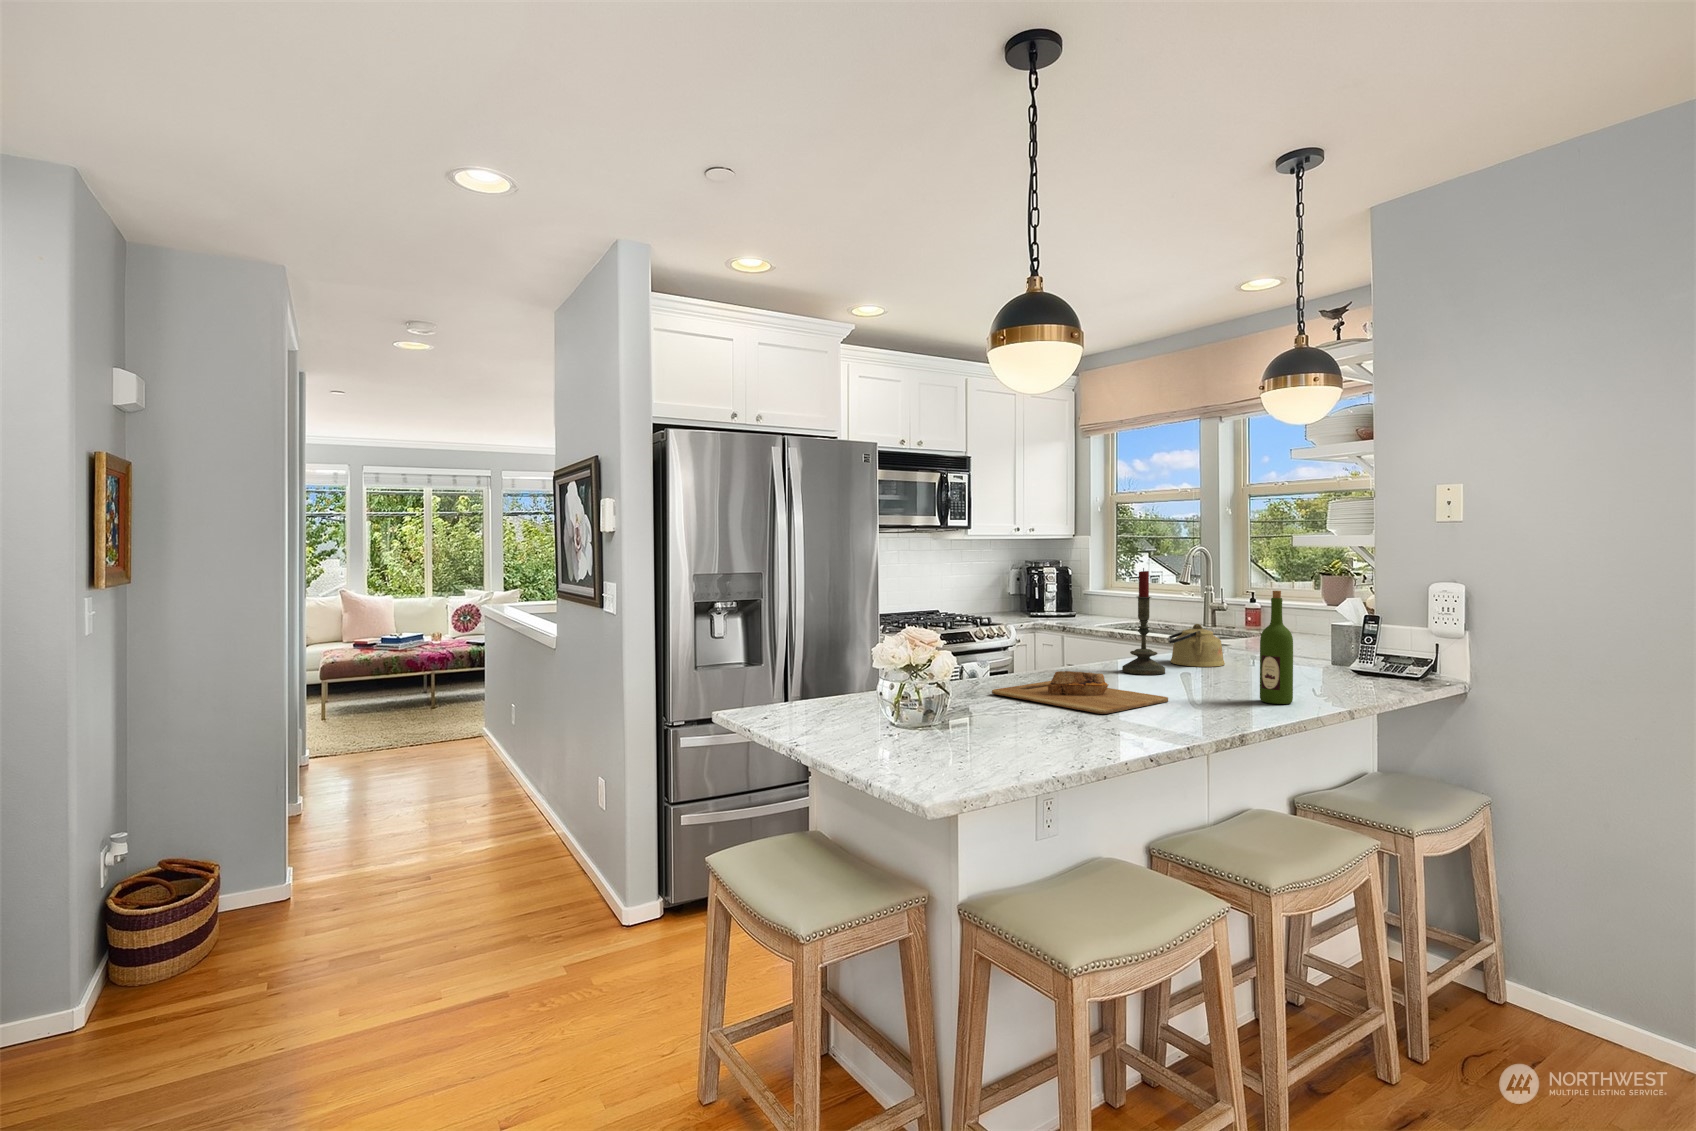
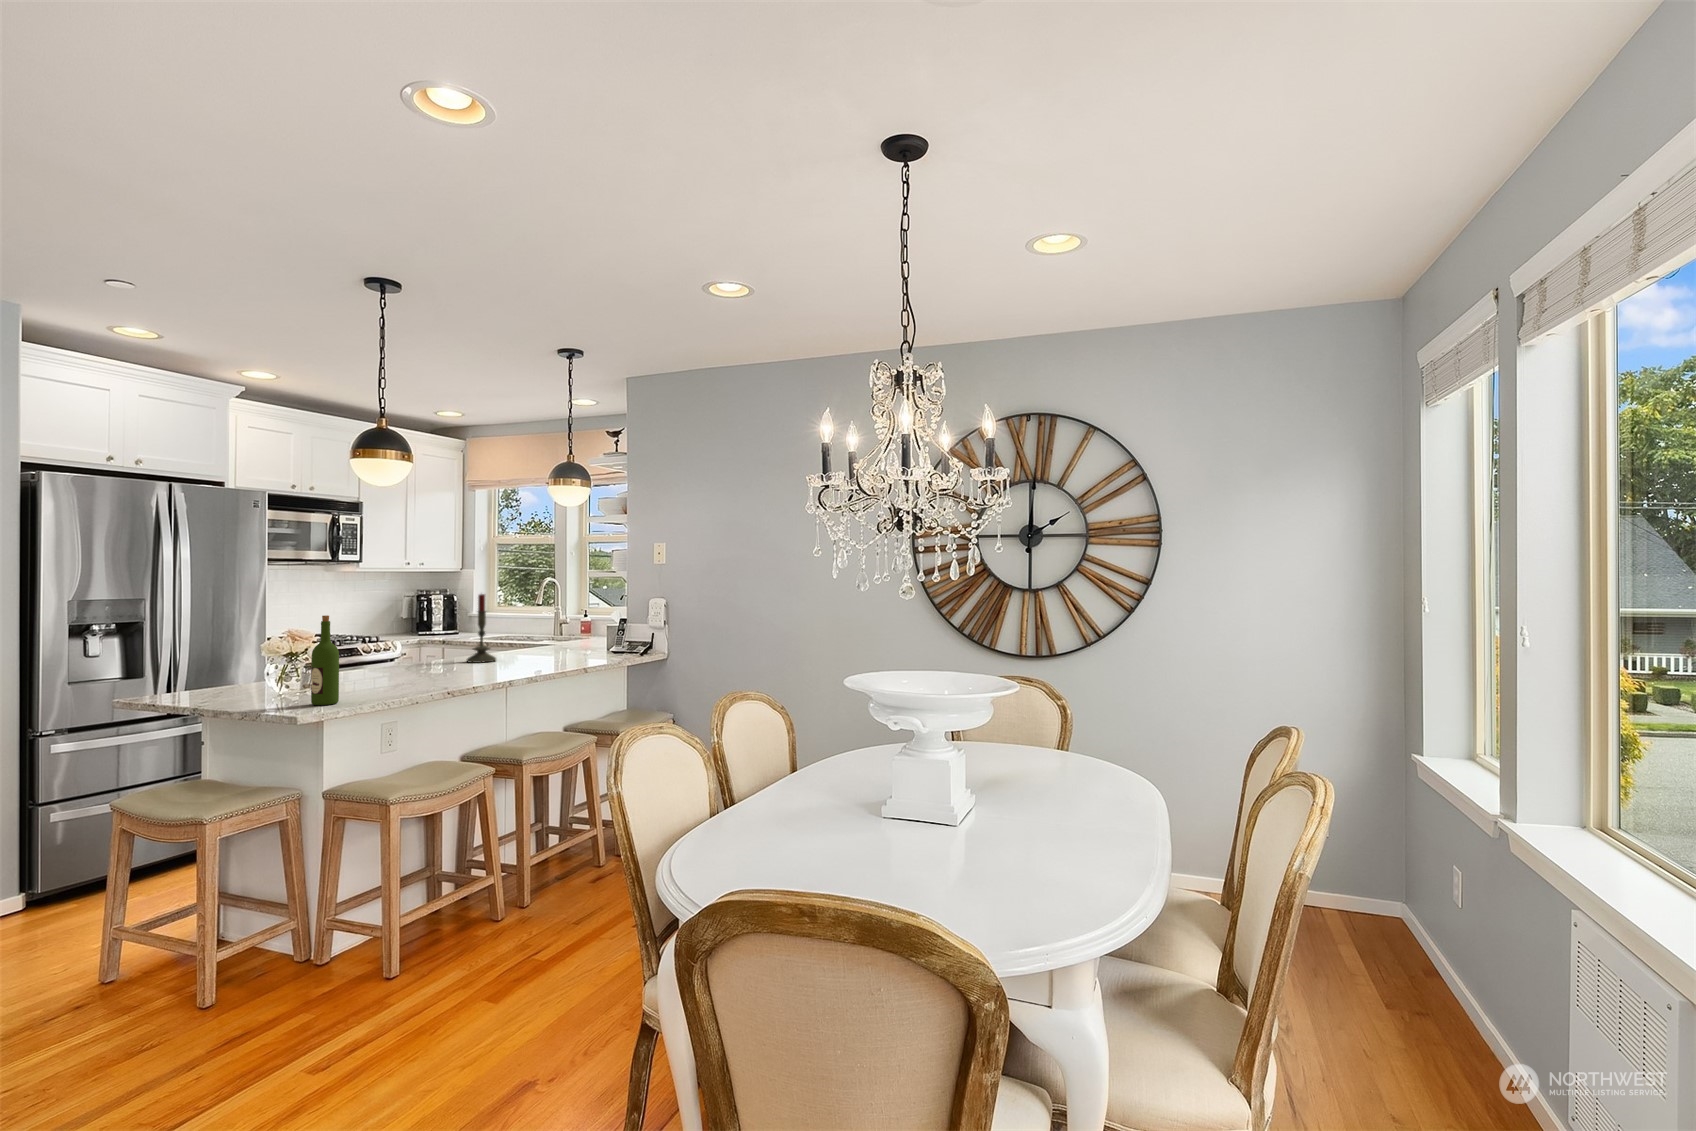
wine bottle: present [1260,591,1293,704] -> present [311,615,339,705]
kettle: present [1168,624,1225,667] -> none [503,629,541,657]
cutting board: present [992,671,1168,714] -> none [360,658,483,681]

